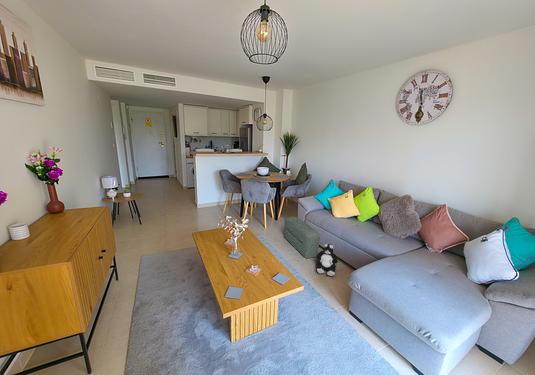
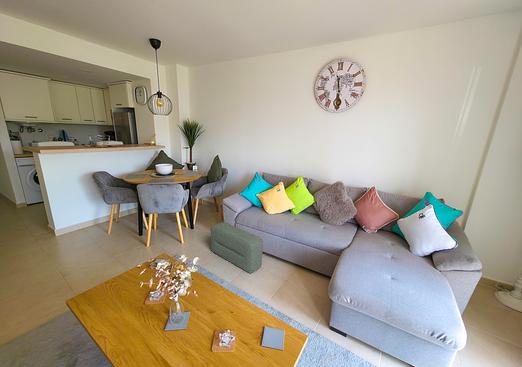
plush toy: present [316,243,338,276] -> none [265,250,292,289]

